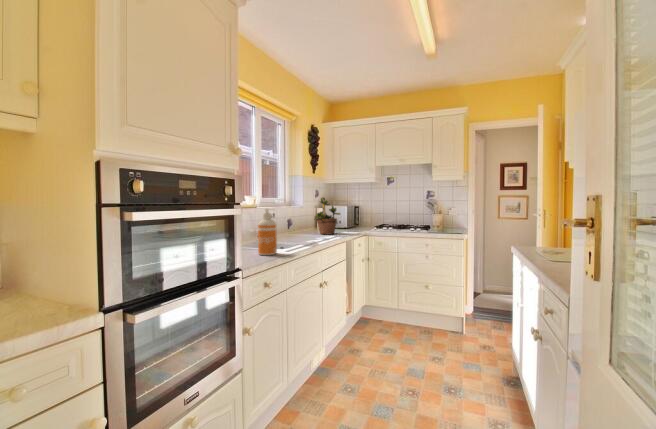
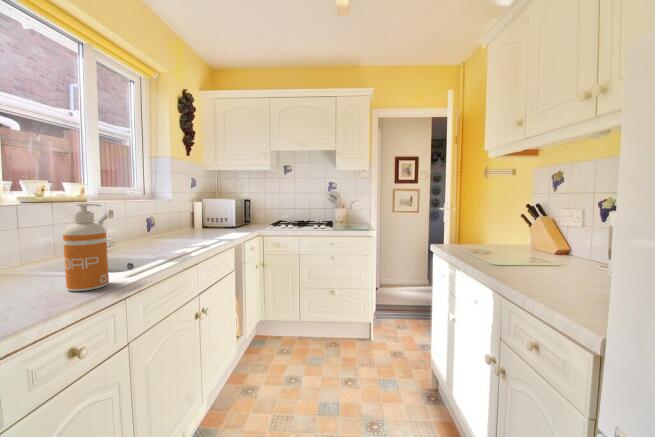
potted plant: present [315,198,340,234] -> none [188,183,227,238]

